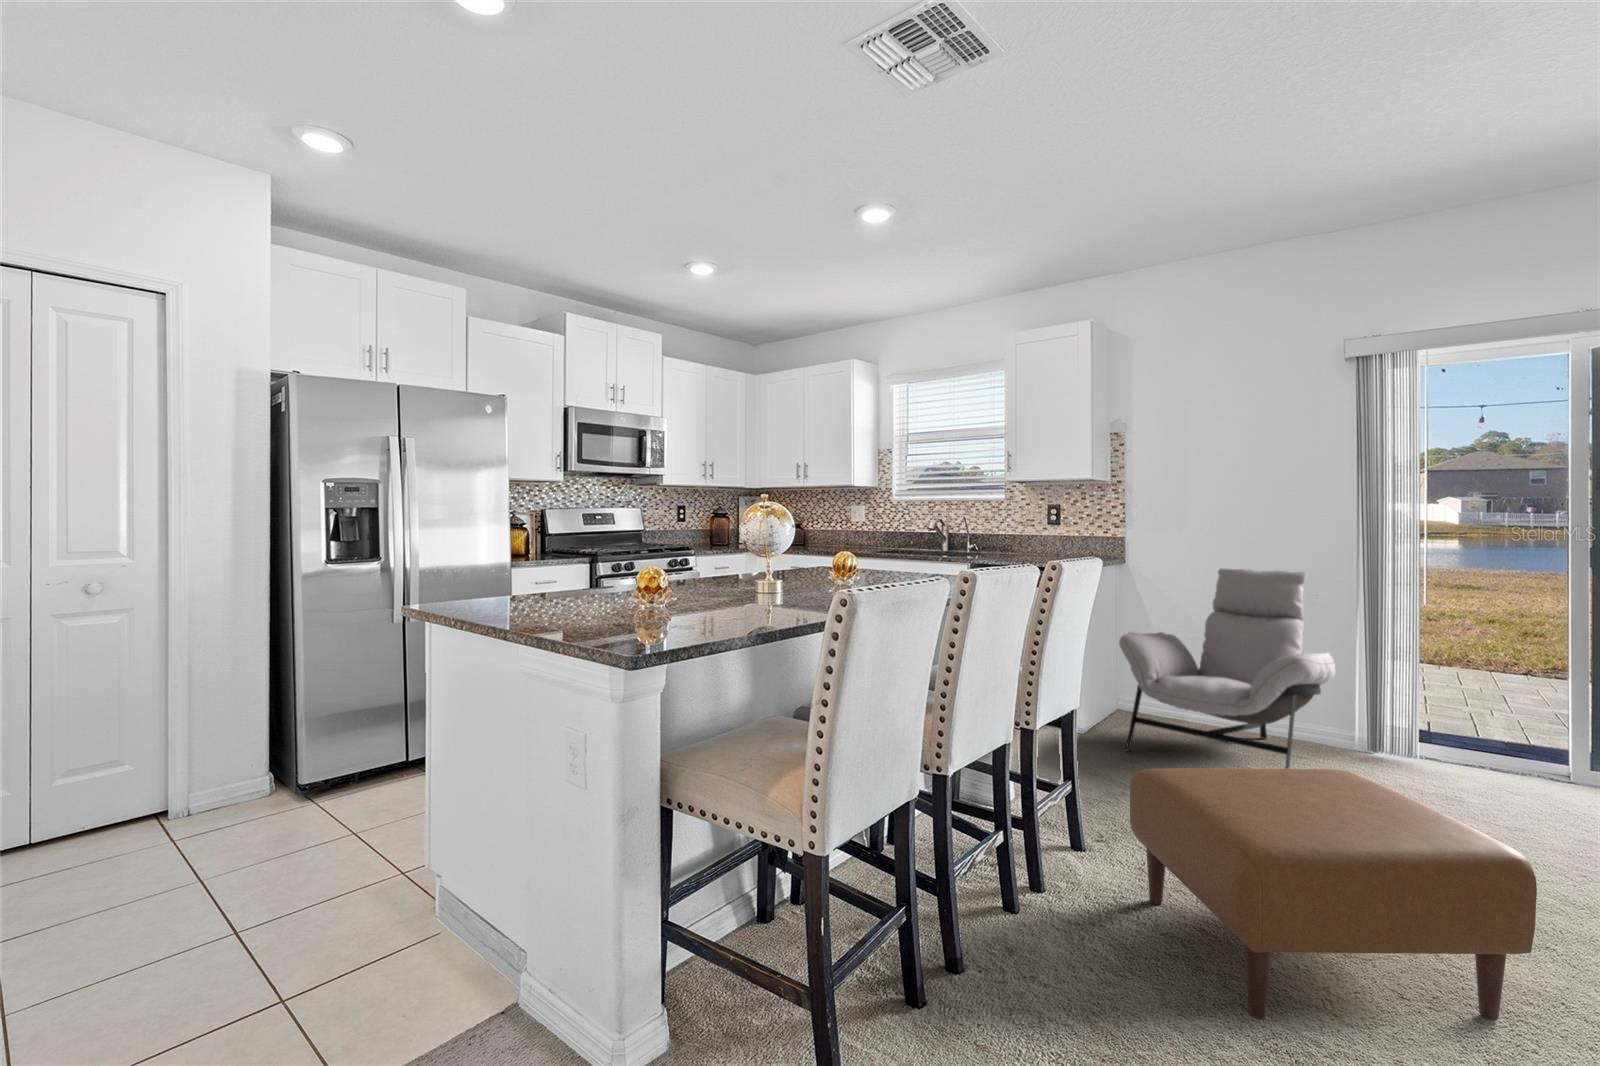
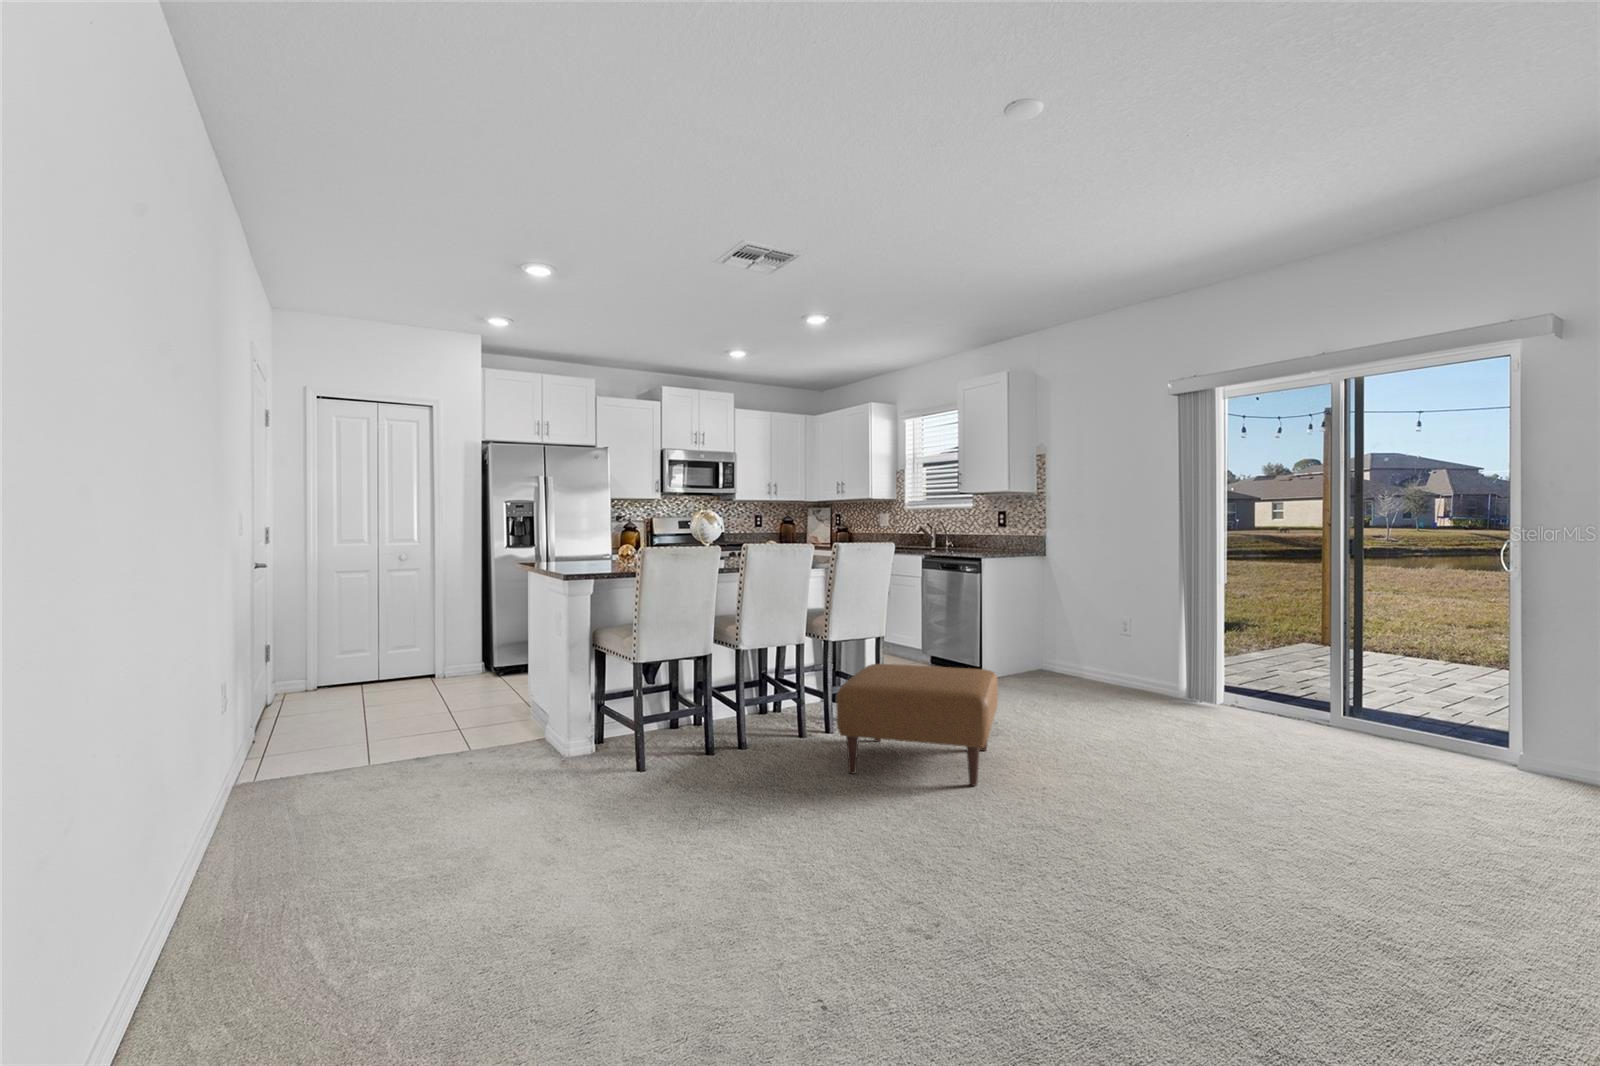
lounge chair: present [1119,569,1335,769] -> none [995,558,1142,710]

